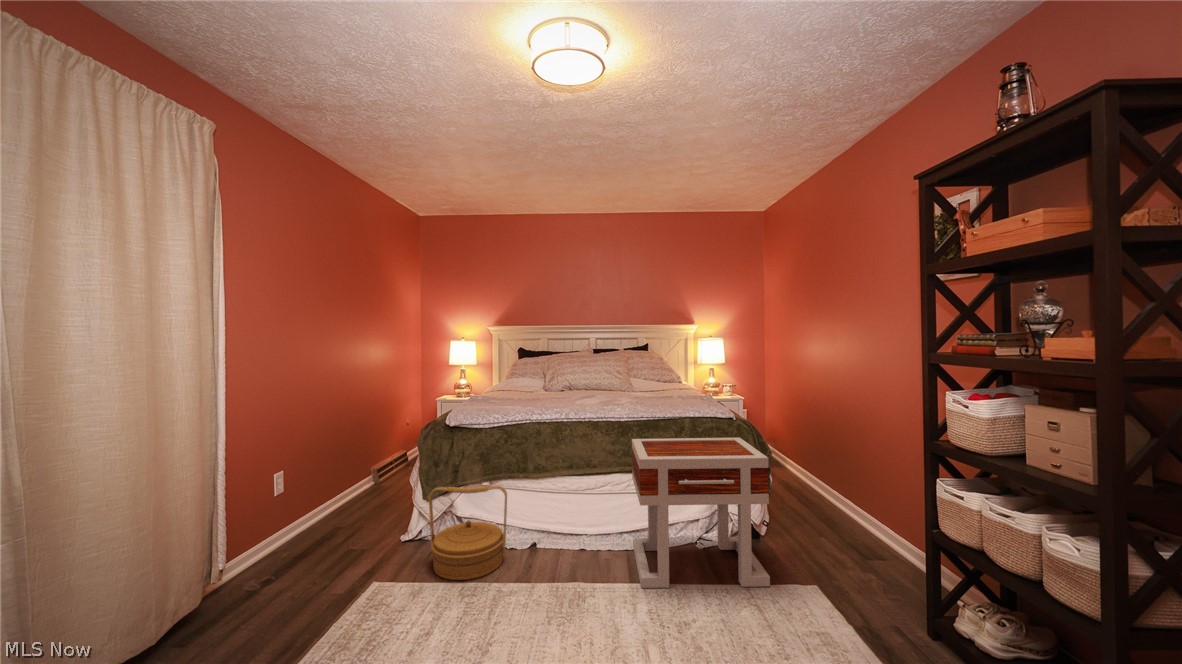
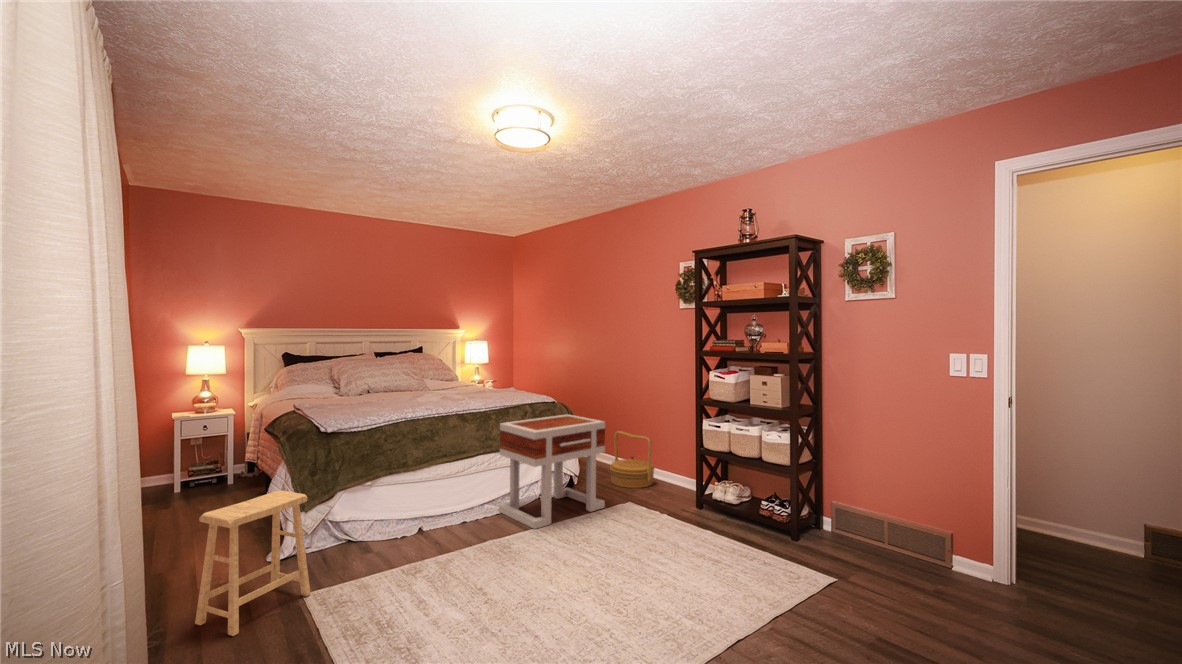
footstool: none [288,479,378,607] -> present [195,490,311,636]
woven basket: present [429,486,507,580] -> present [610,431,654,488]

